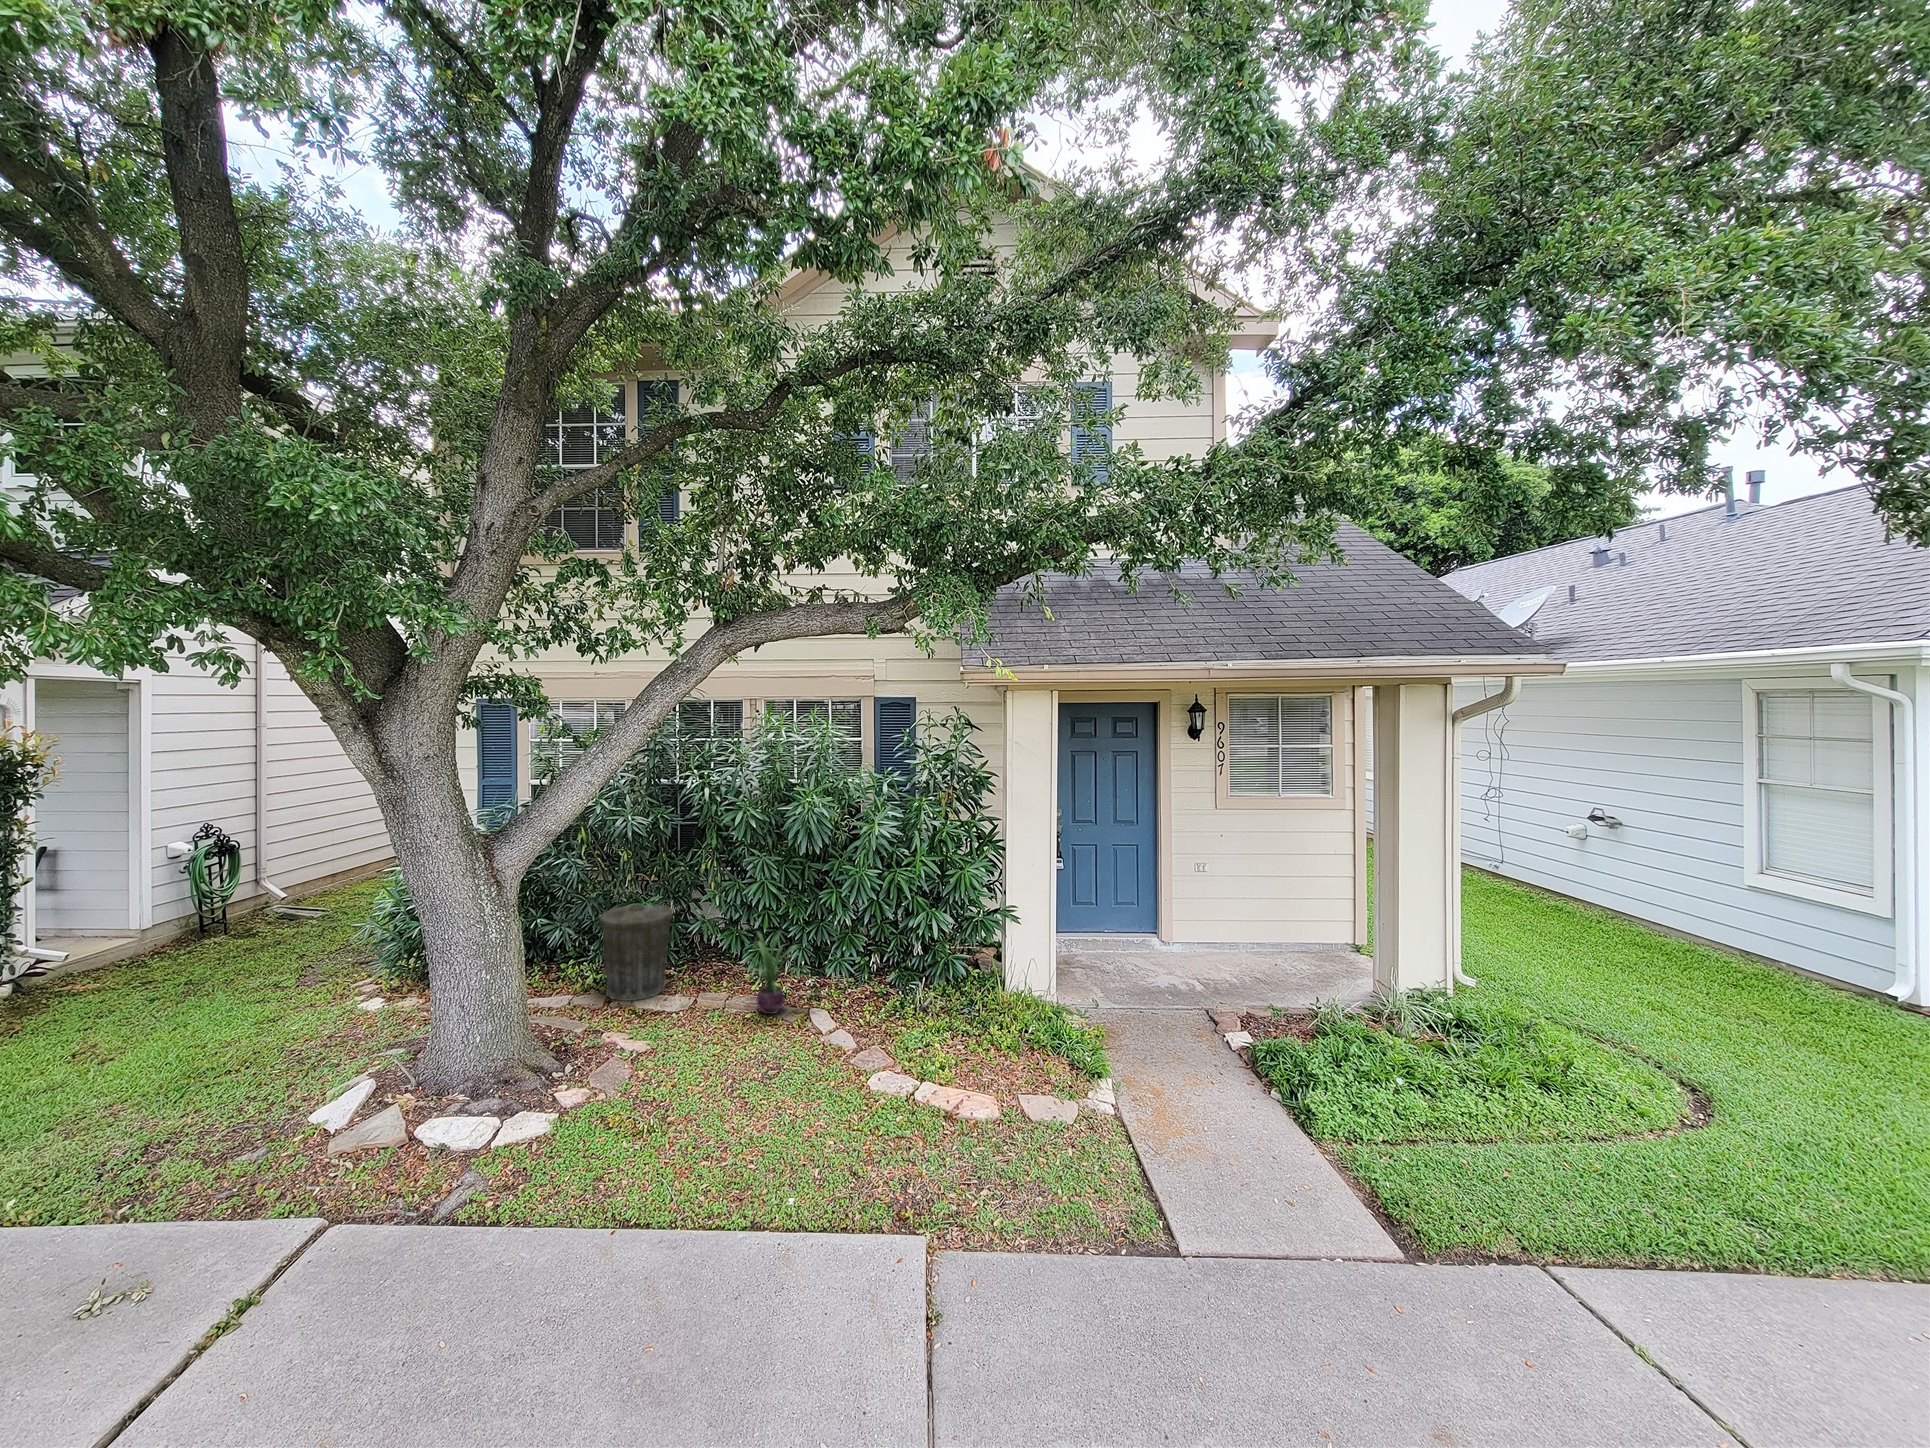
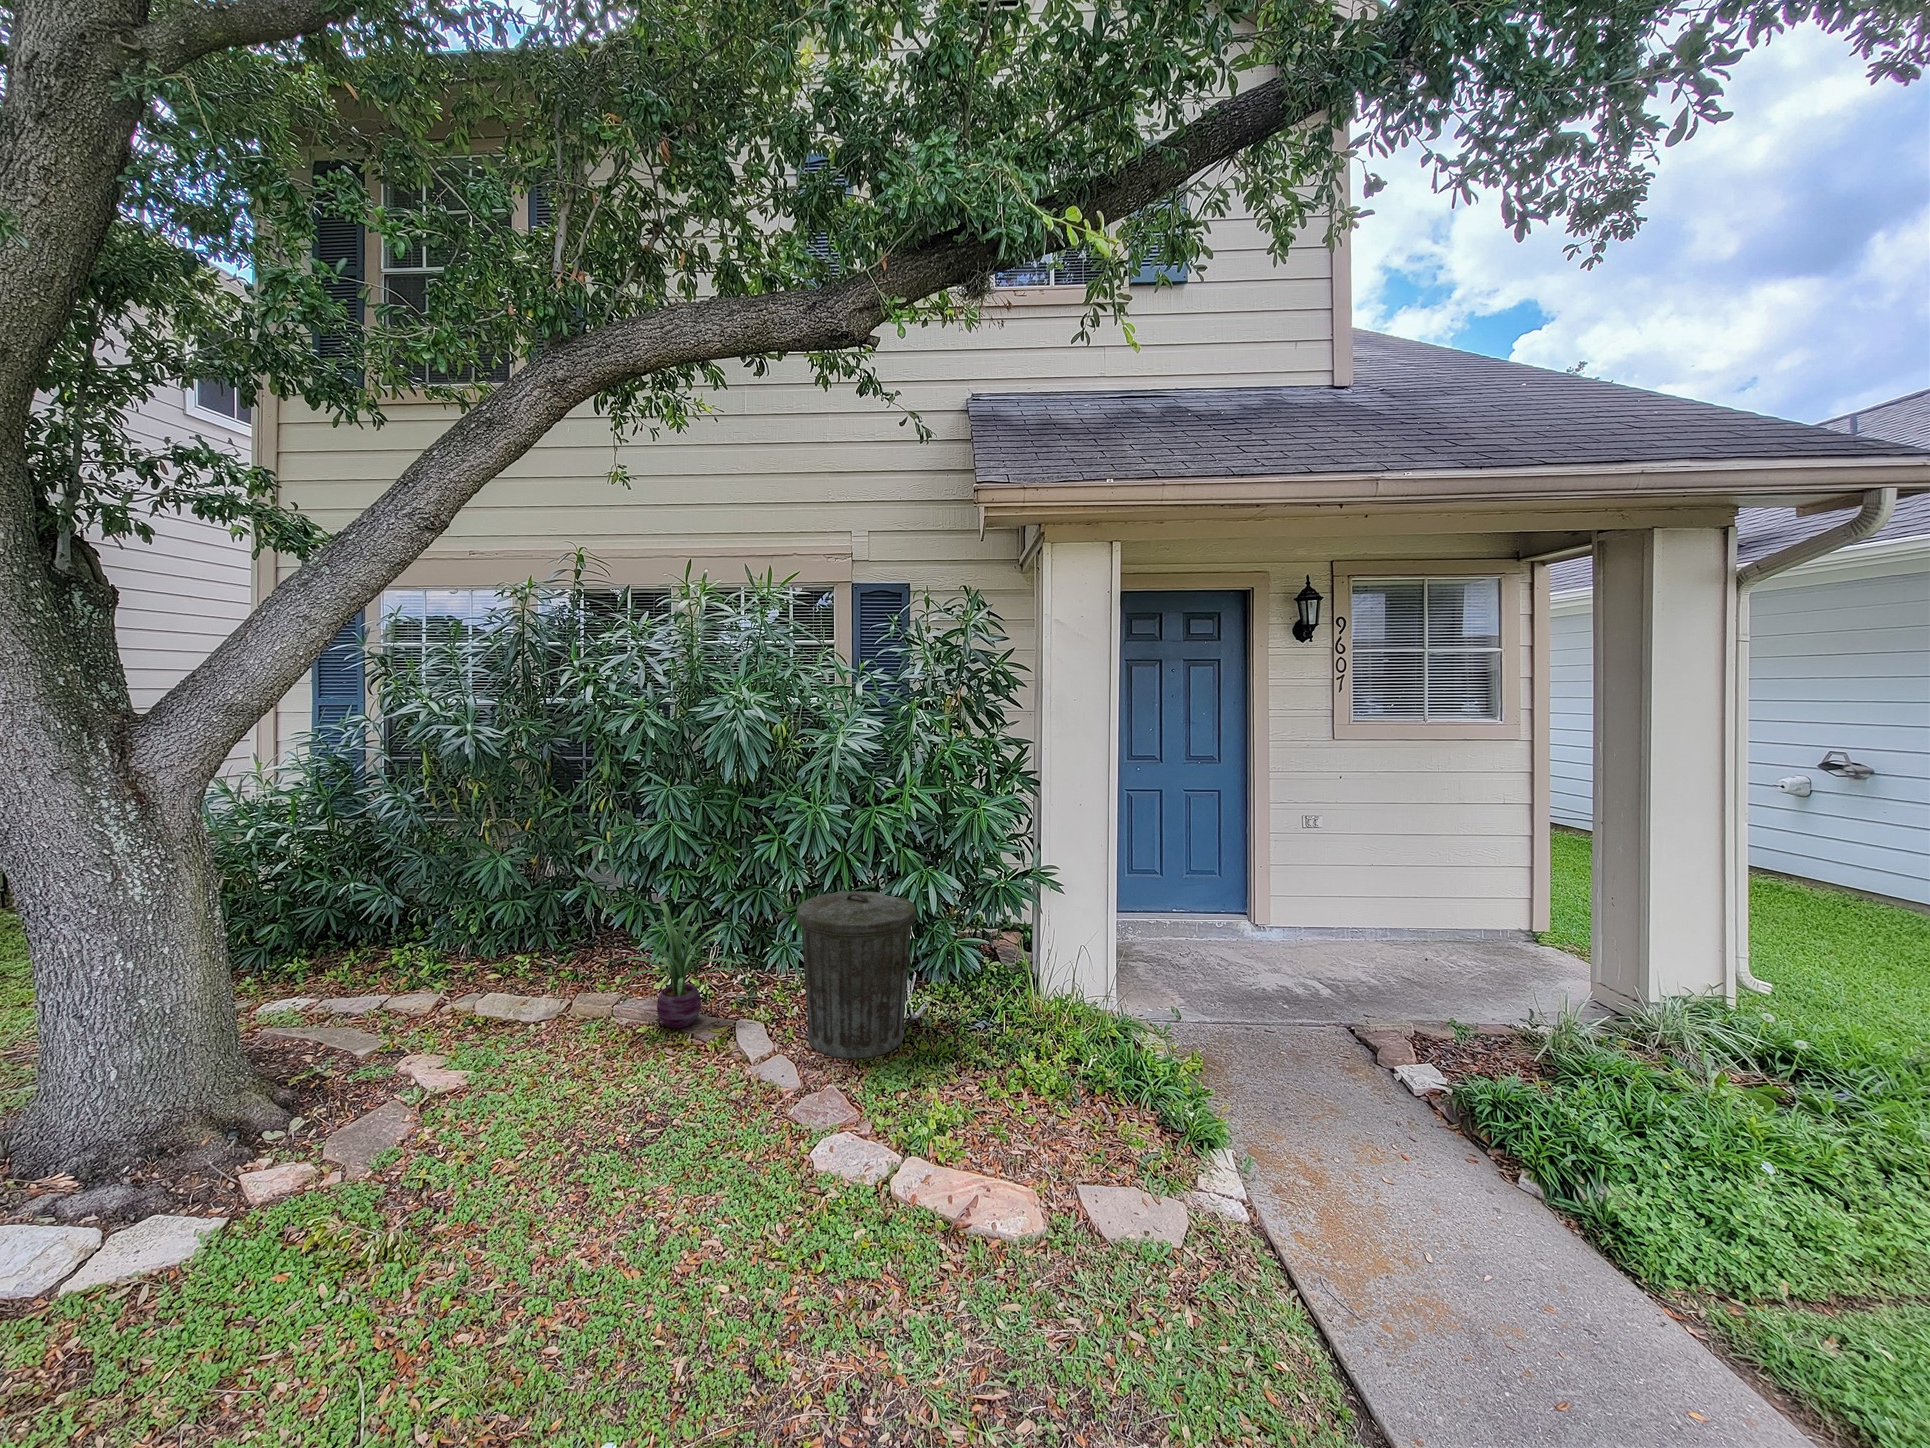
trash can: present [599,905,673,1001] -> present [796,891,917,1059]

